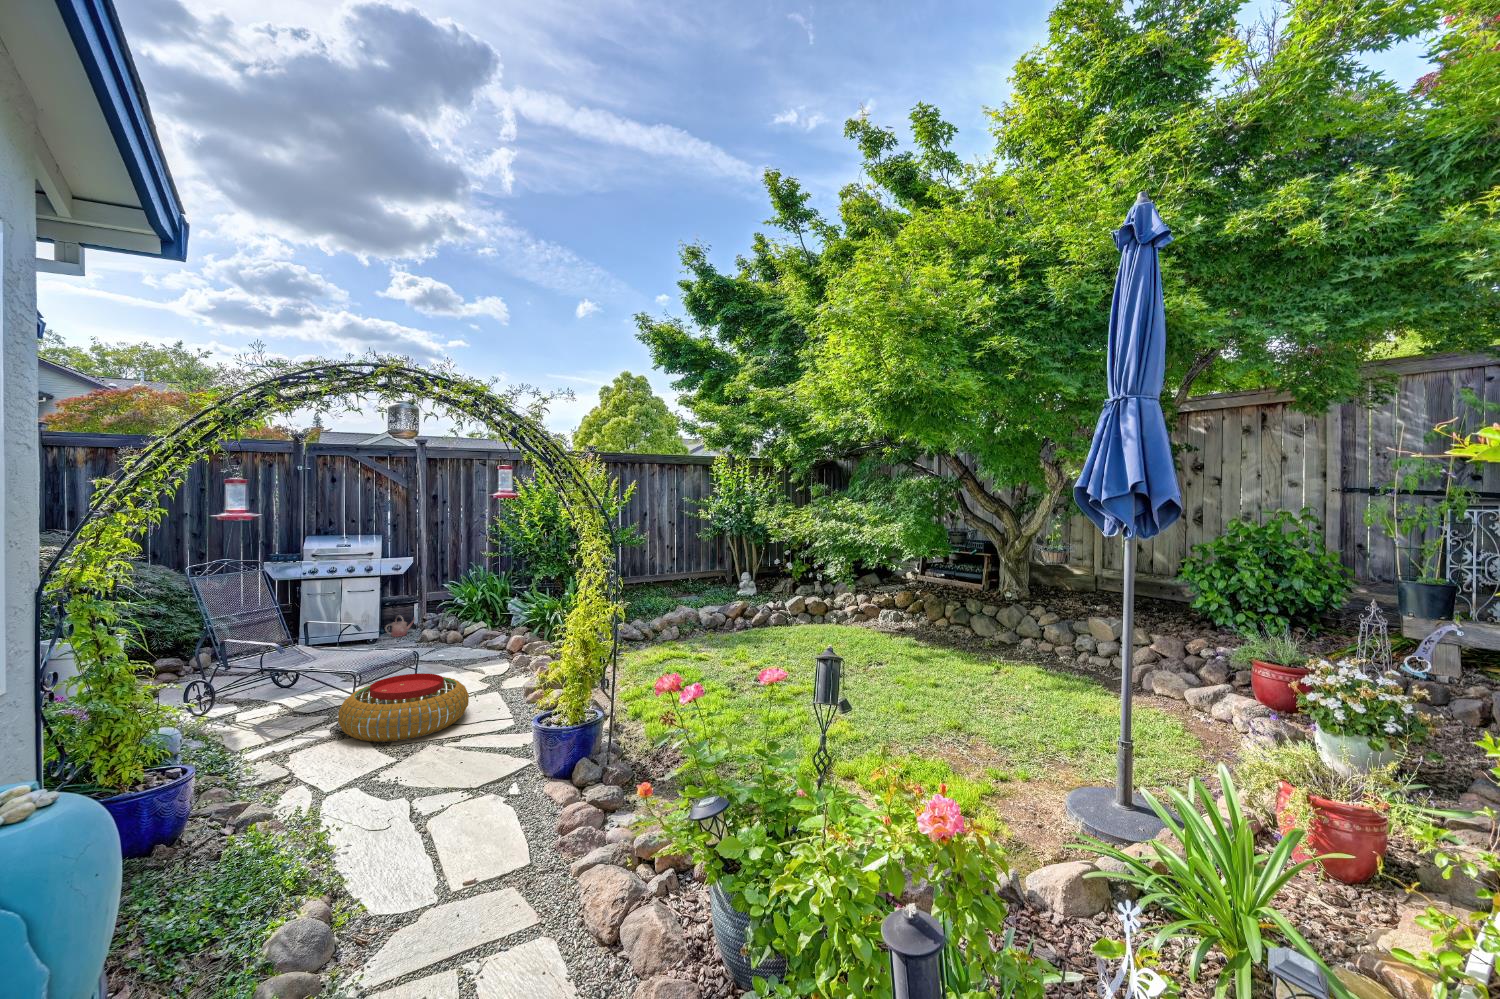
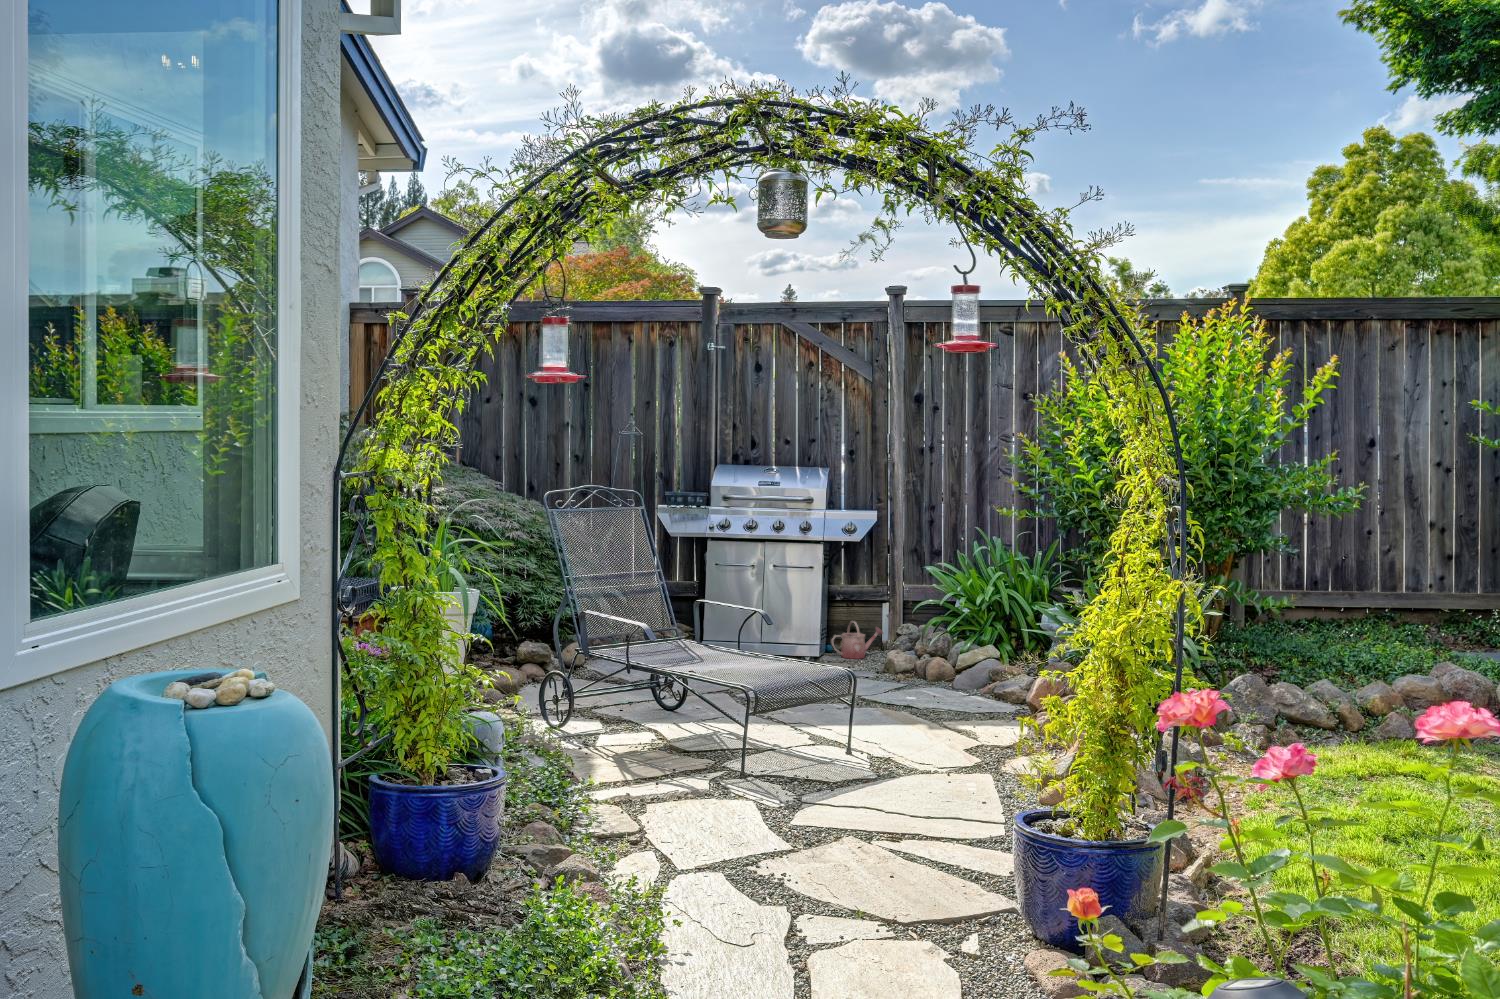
pouf: present [338,673,469,742] -> none [719,704,929,817]

